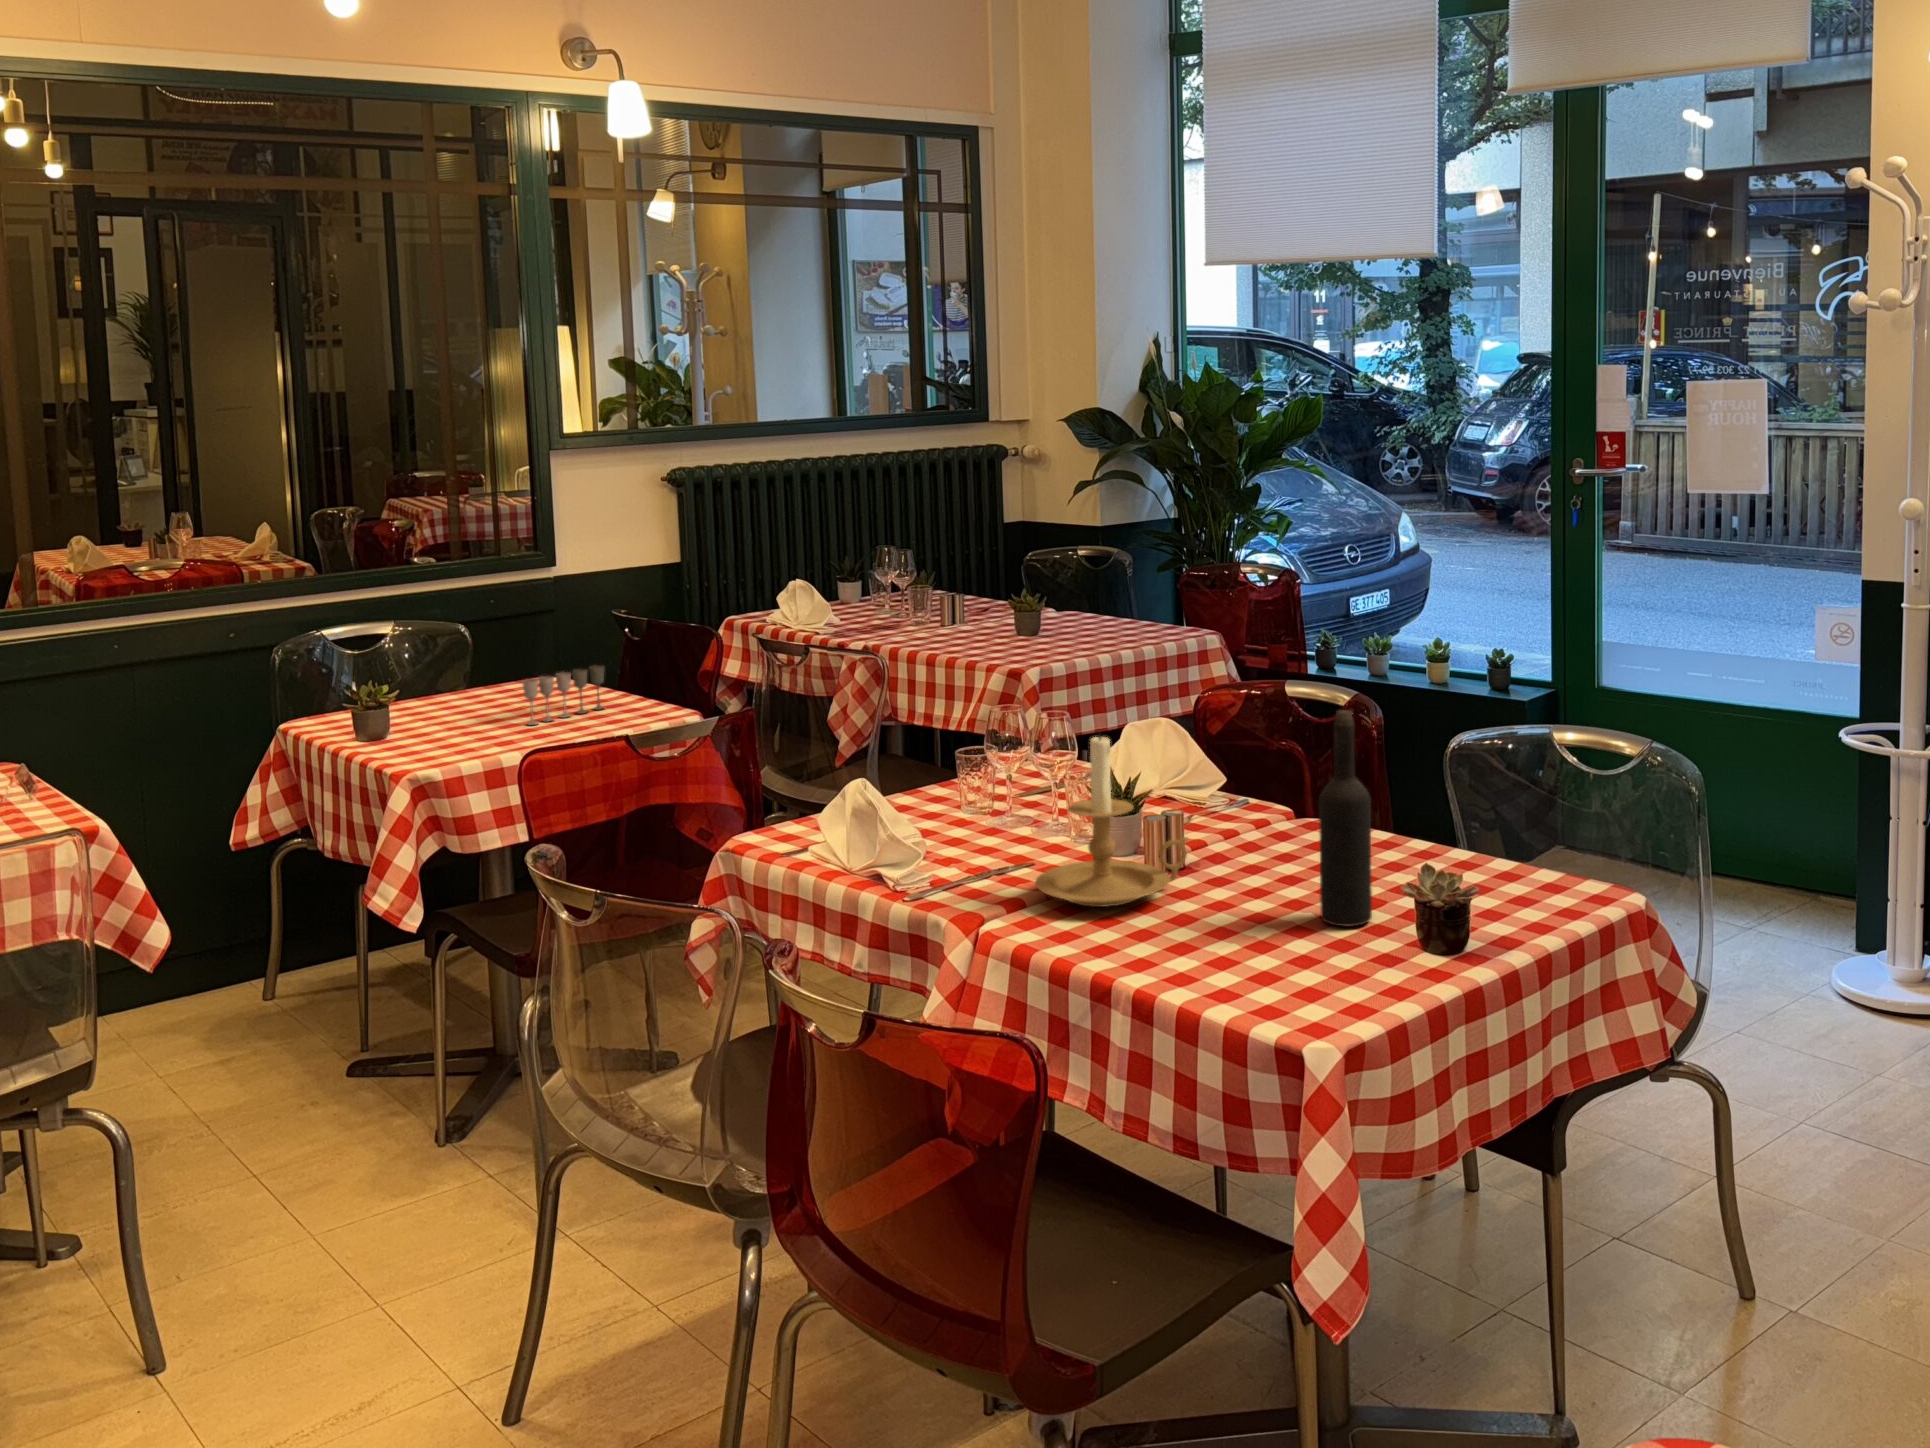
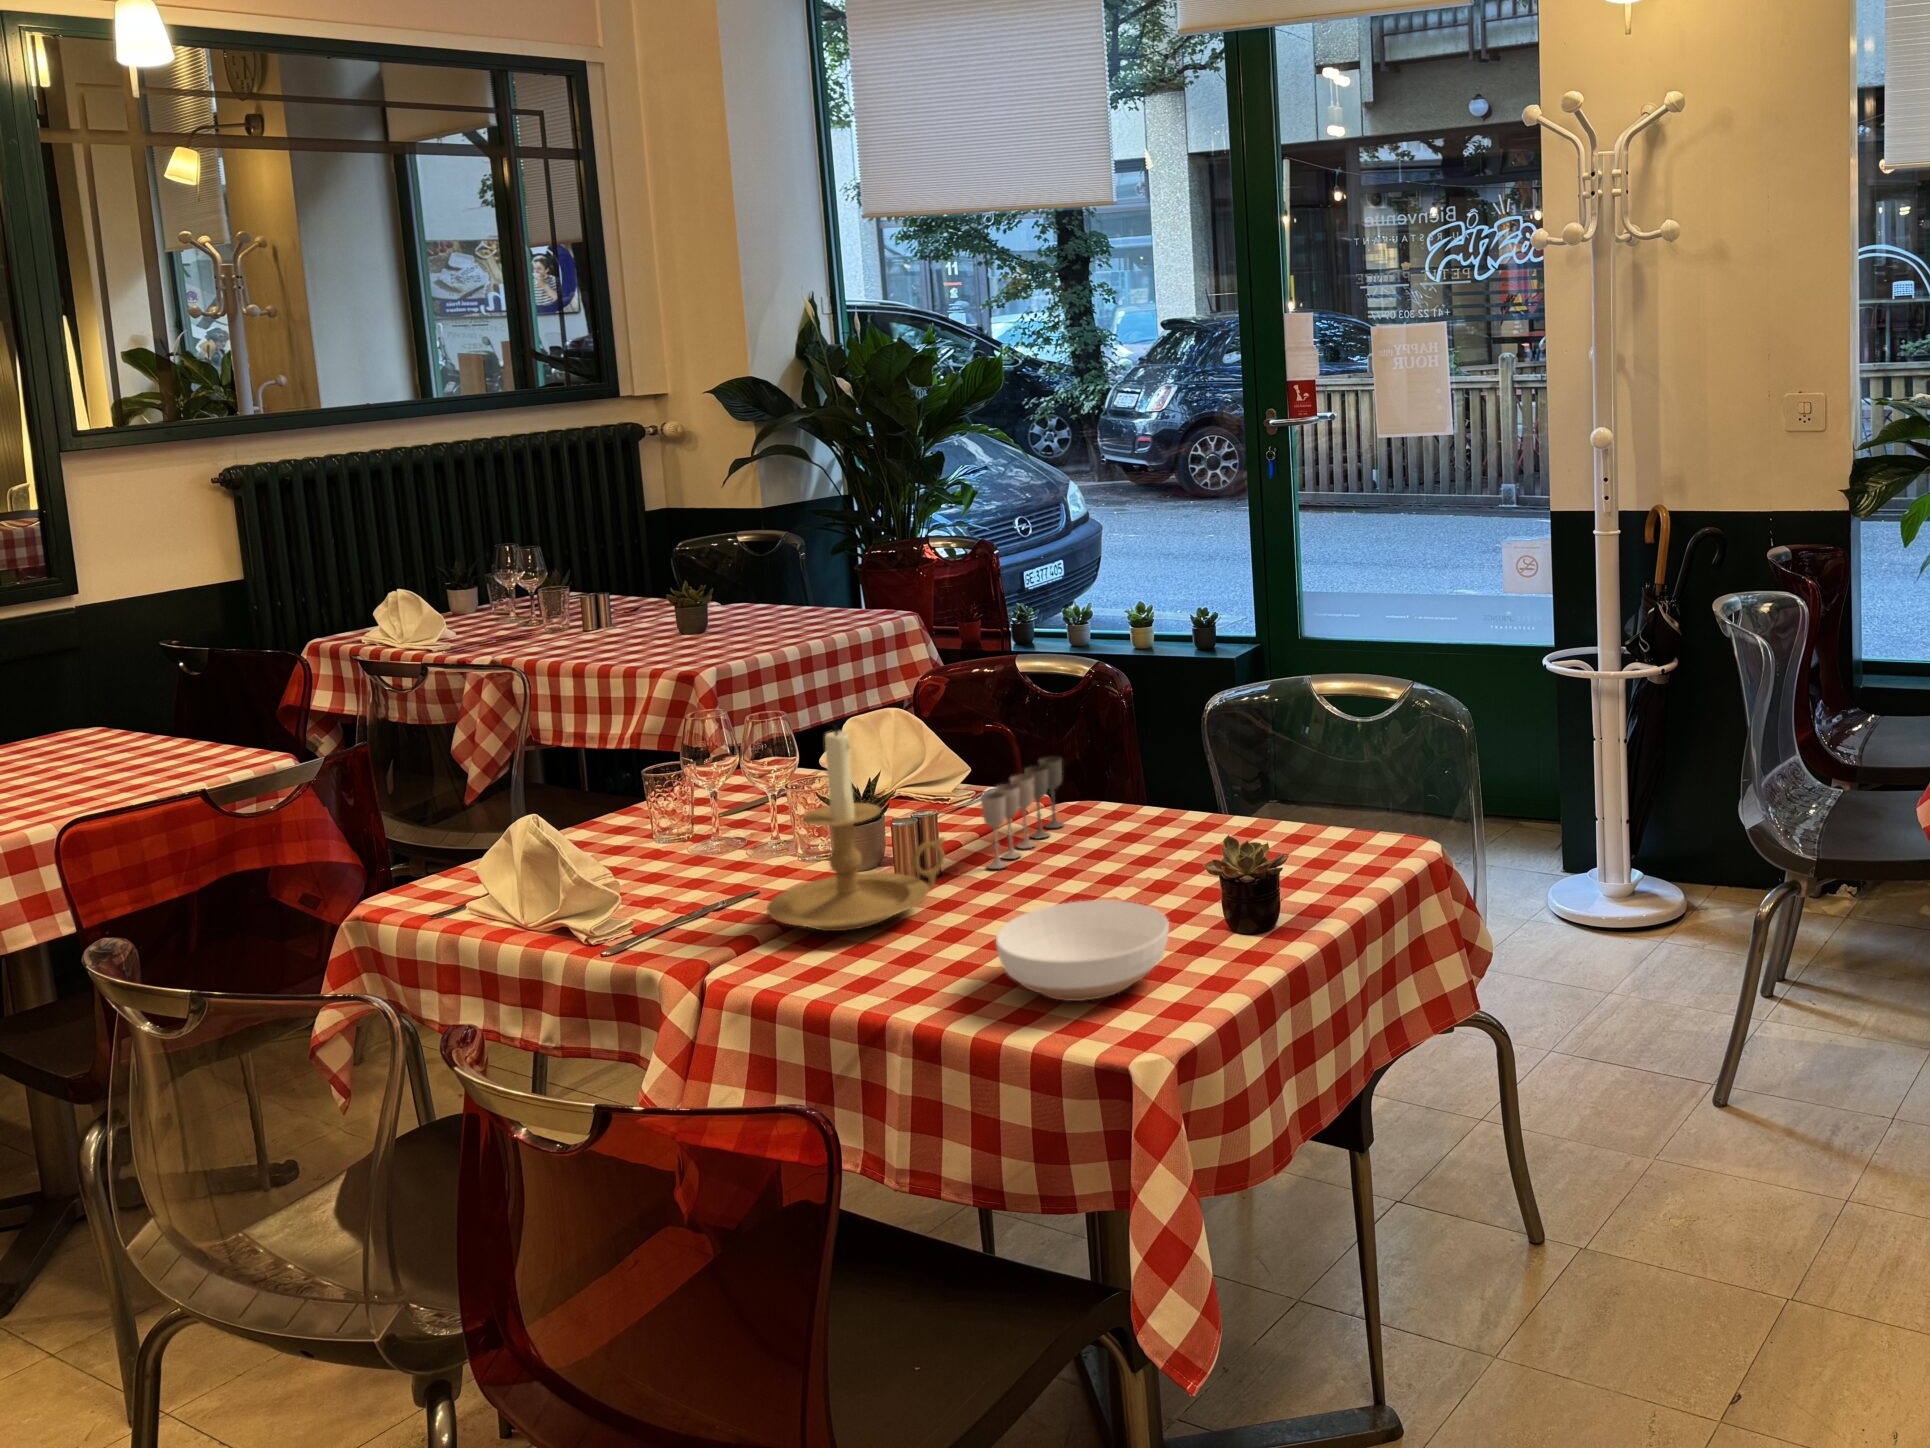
wine glass: present [522,665,604,725] -> present [981,757,1064,869]
wine bottle: present [1319,710,1372,926] -> none [1101,674,1167,918]
bowl: none [1208,904,1358,988] -> present [996,900,1169,1001]

